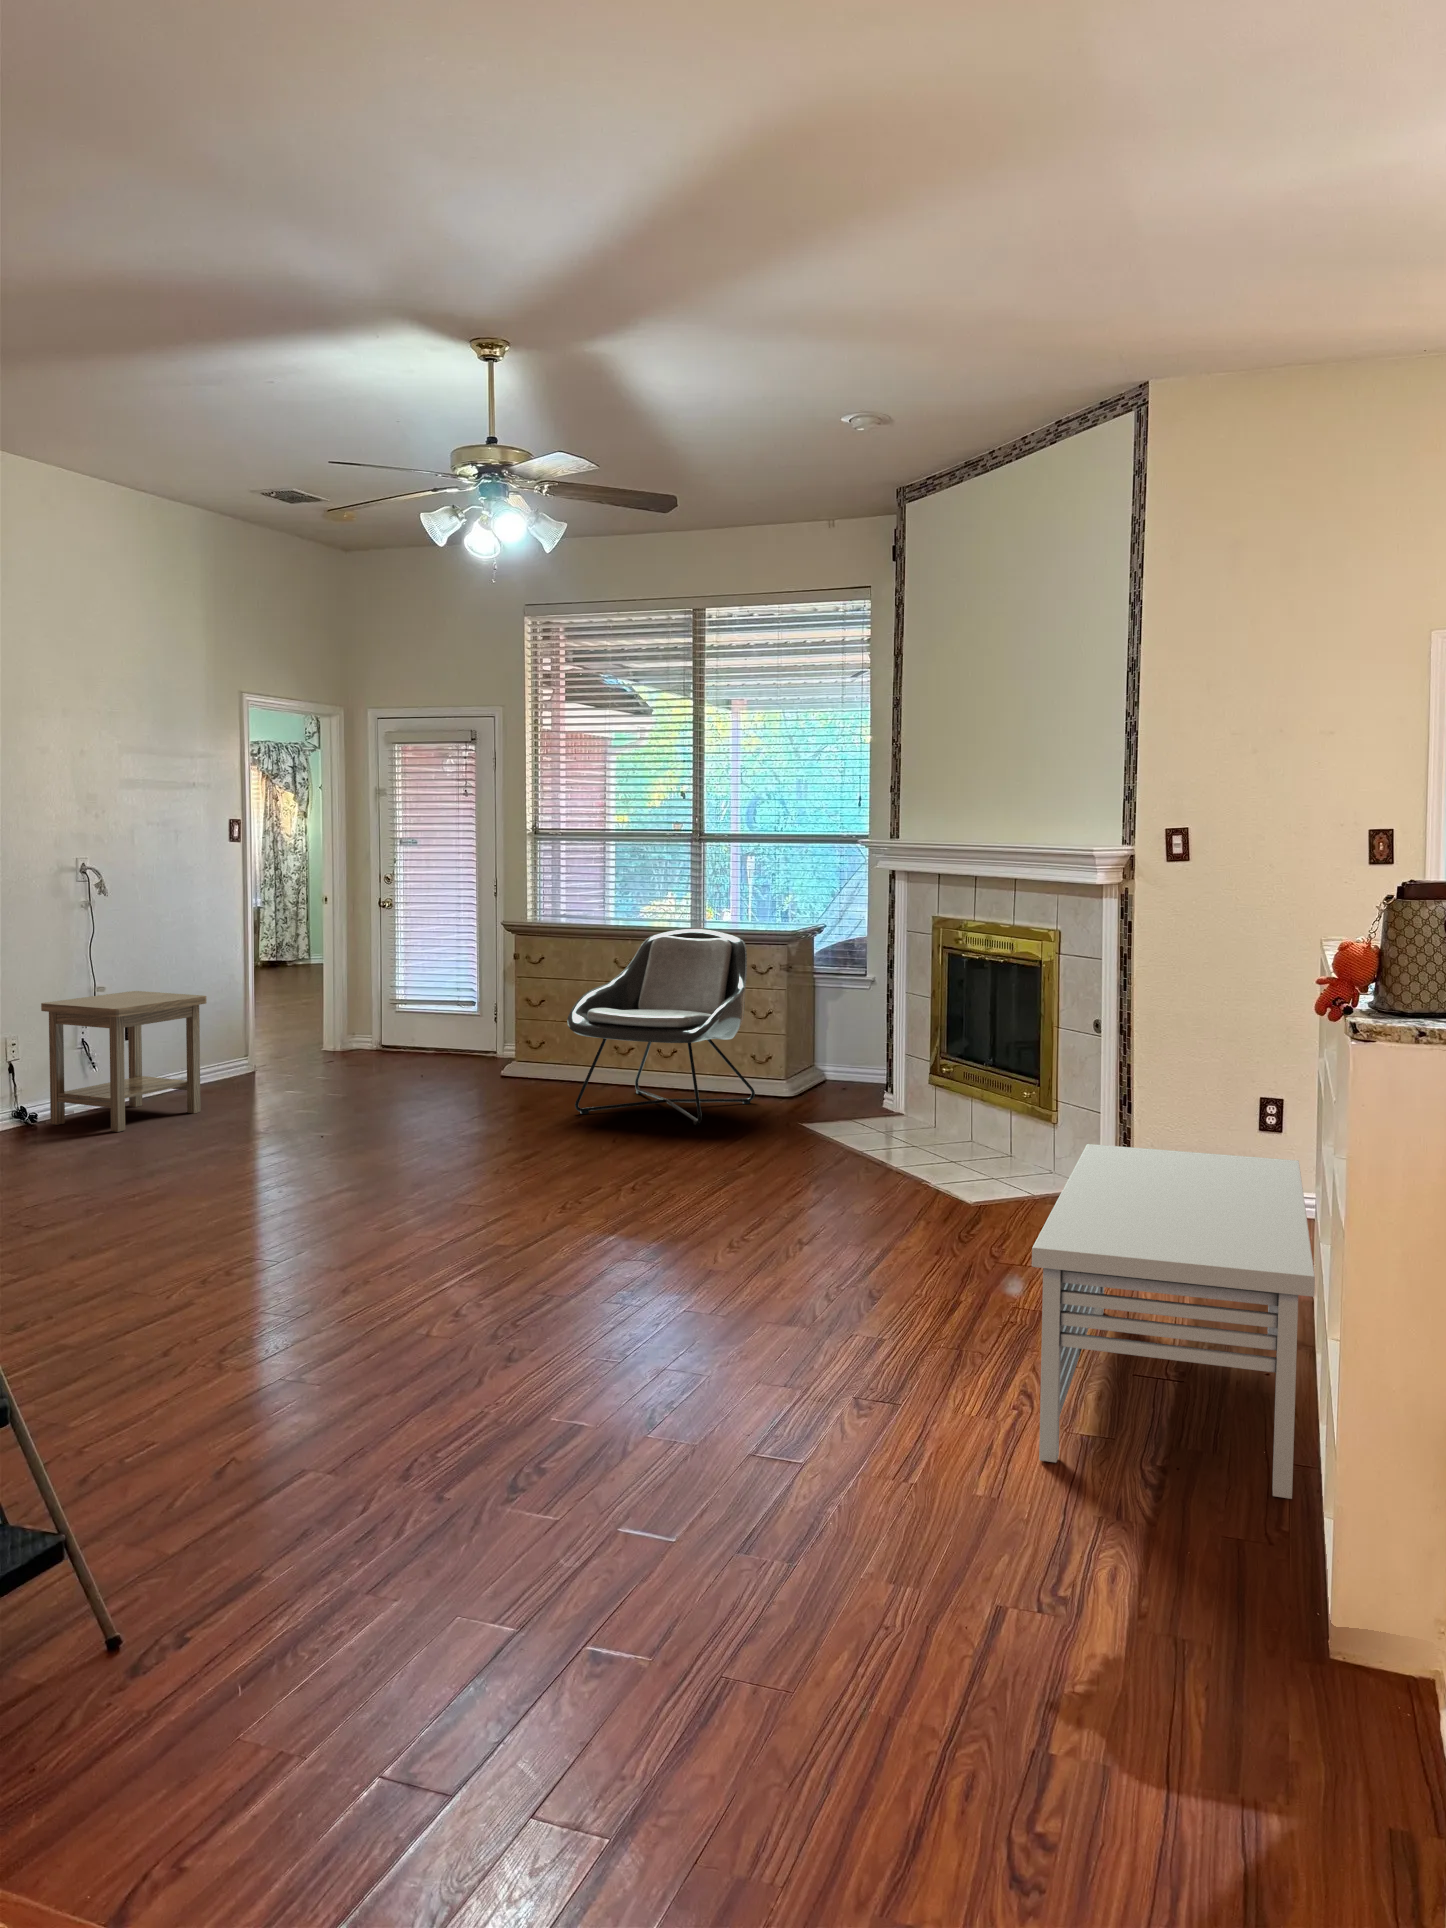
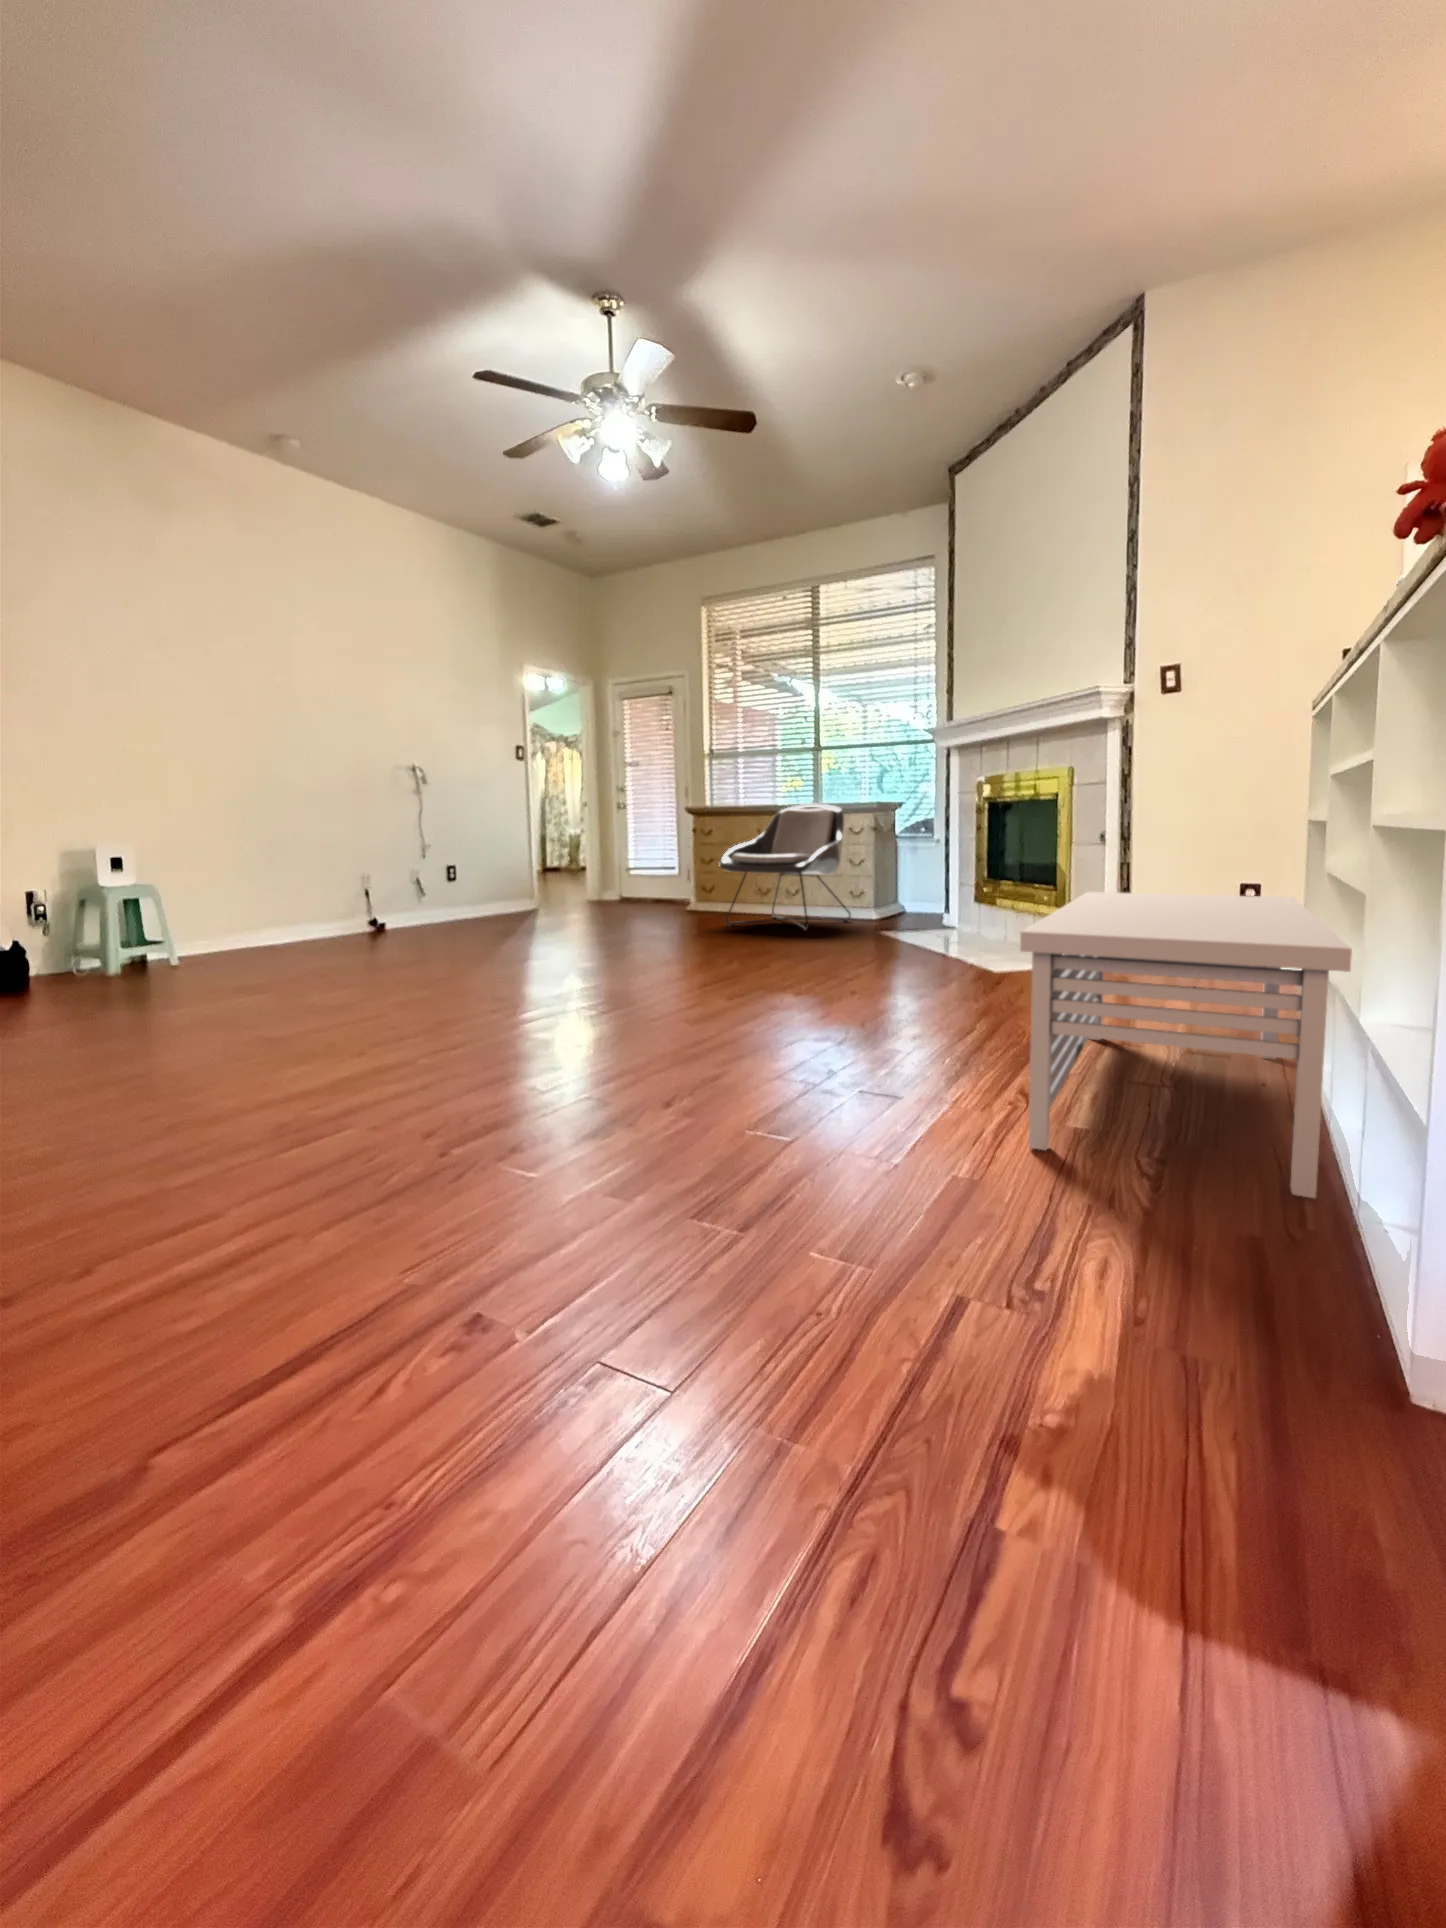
side table: present [41,991,207,1132] -> none [384,849,490,933]

